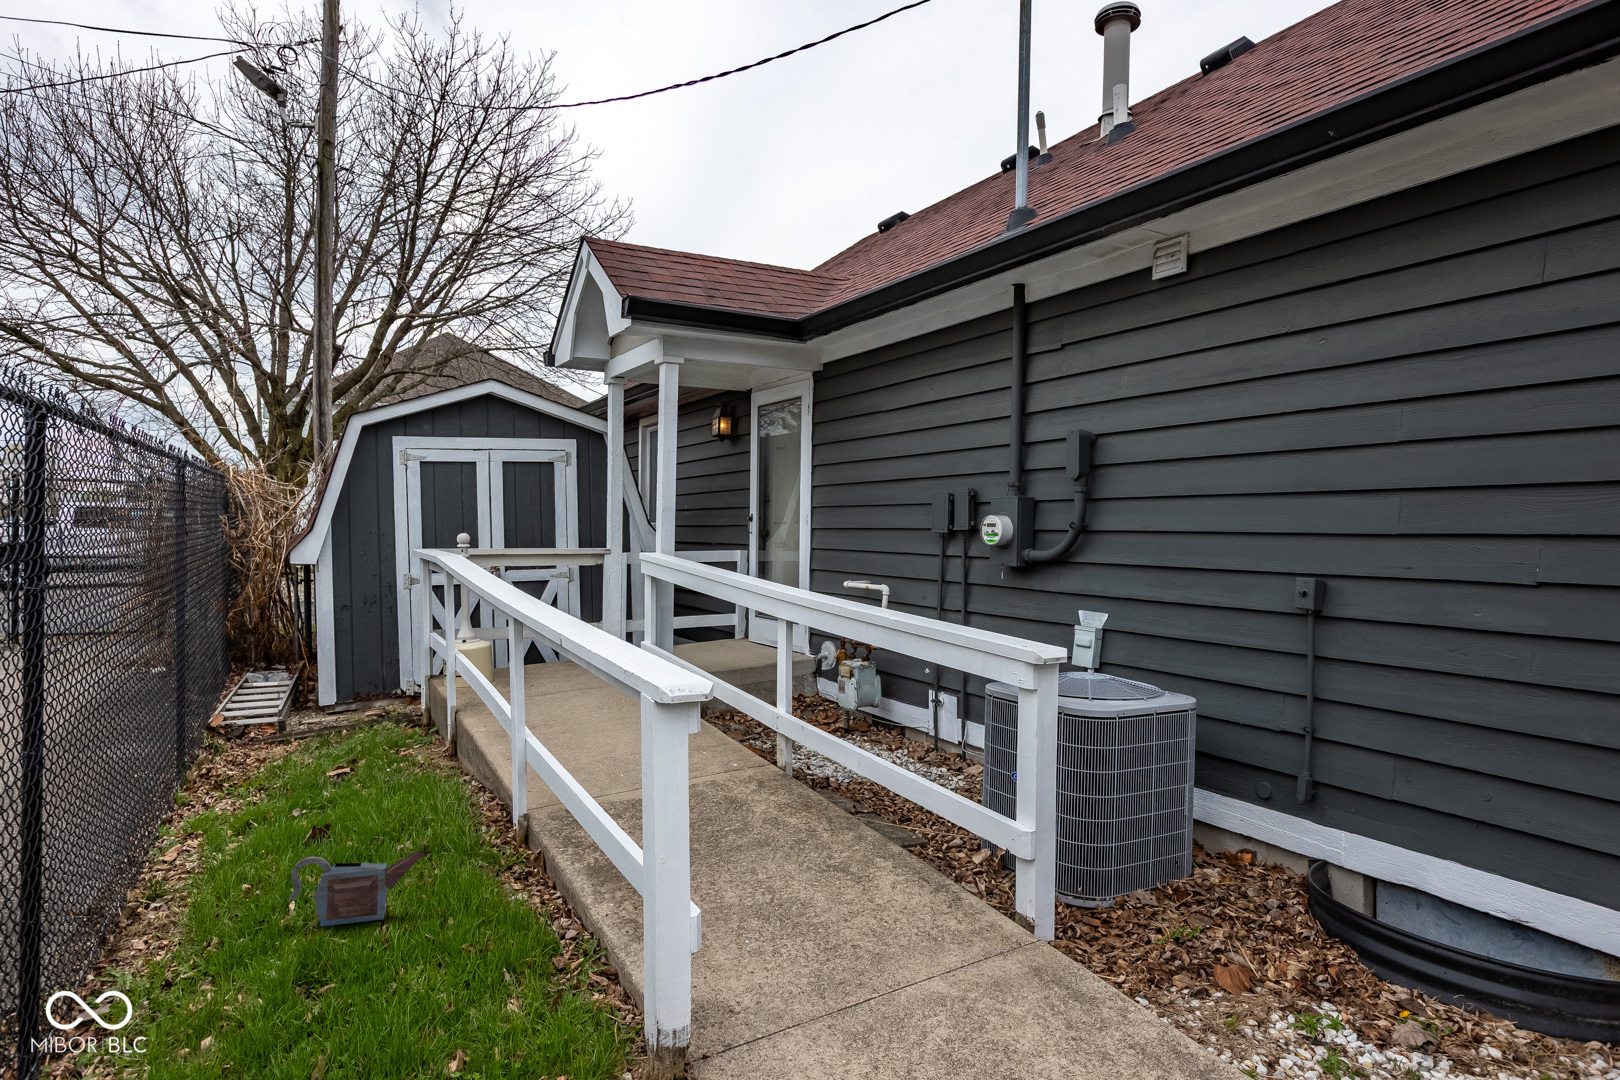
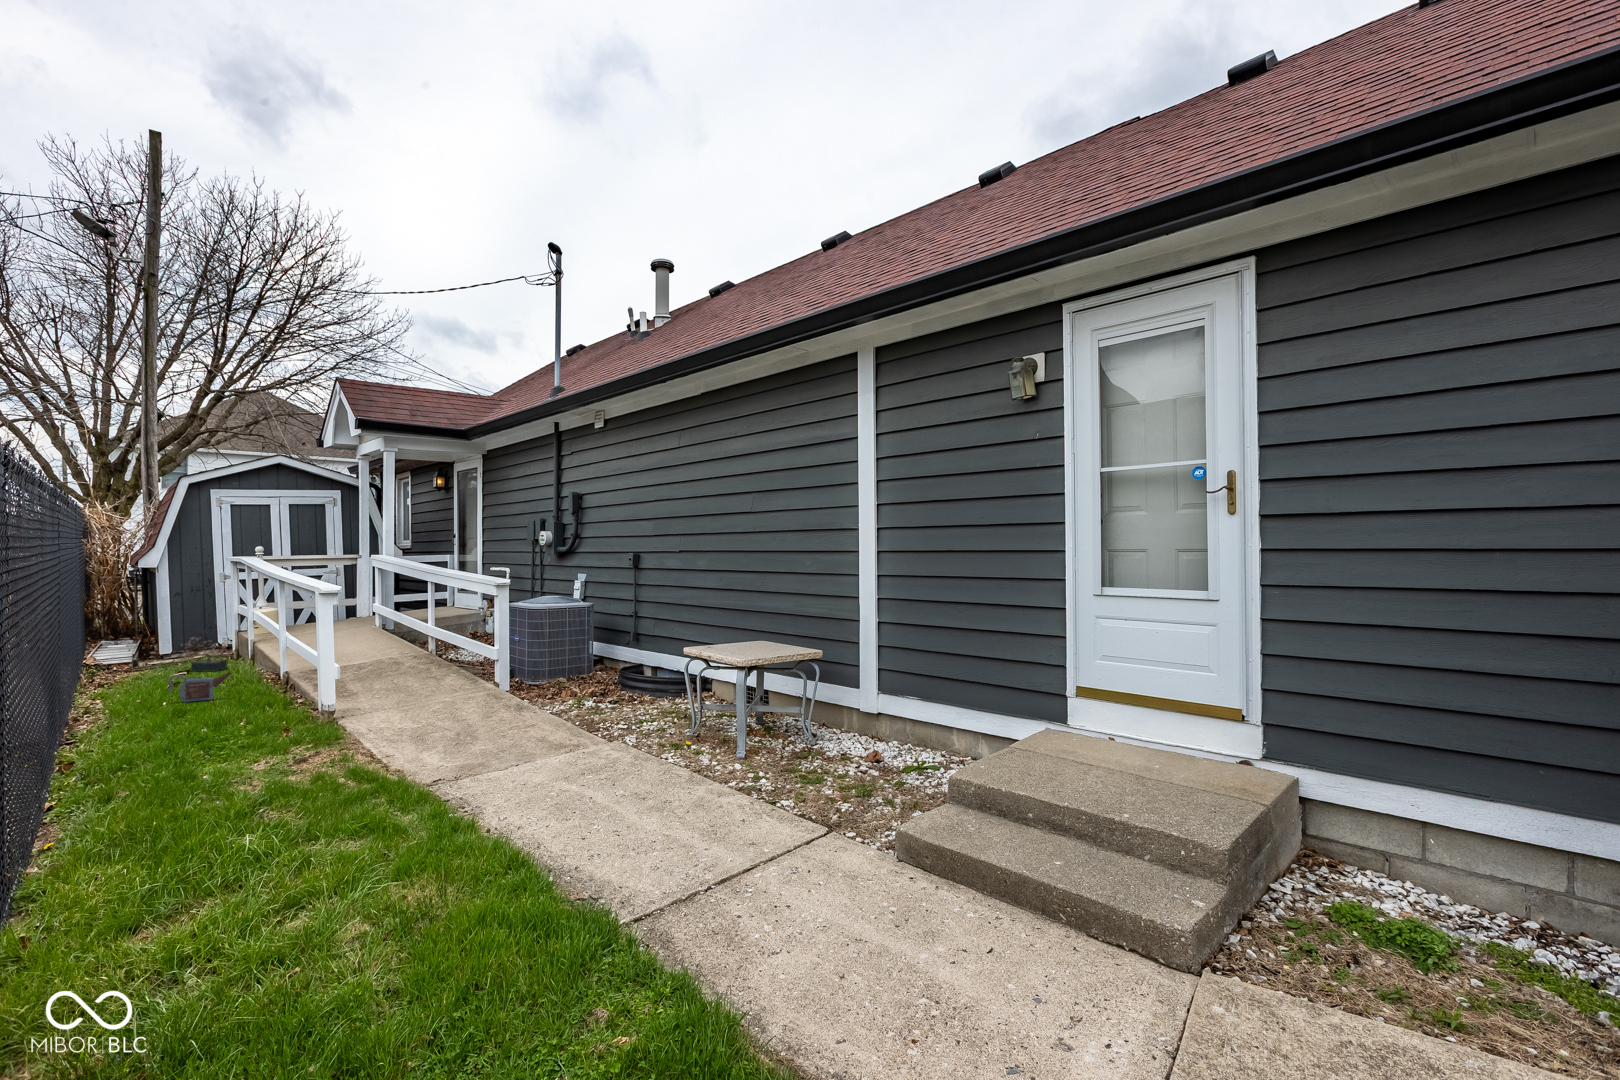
decorative plant: none [337,708,425,782] -> present [185,639,229,672]

